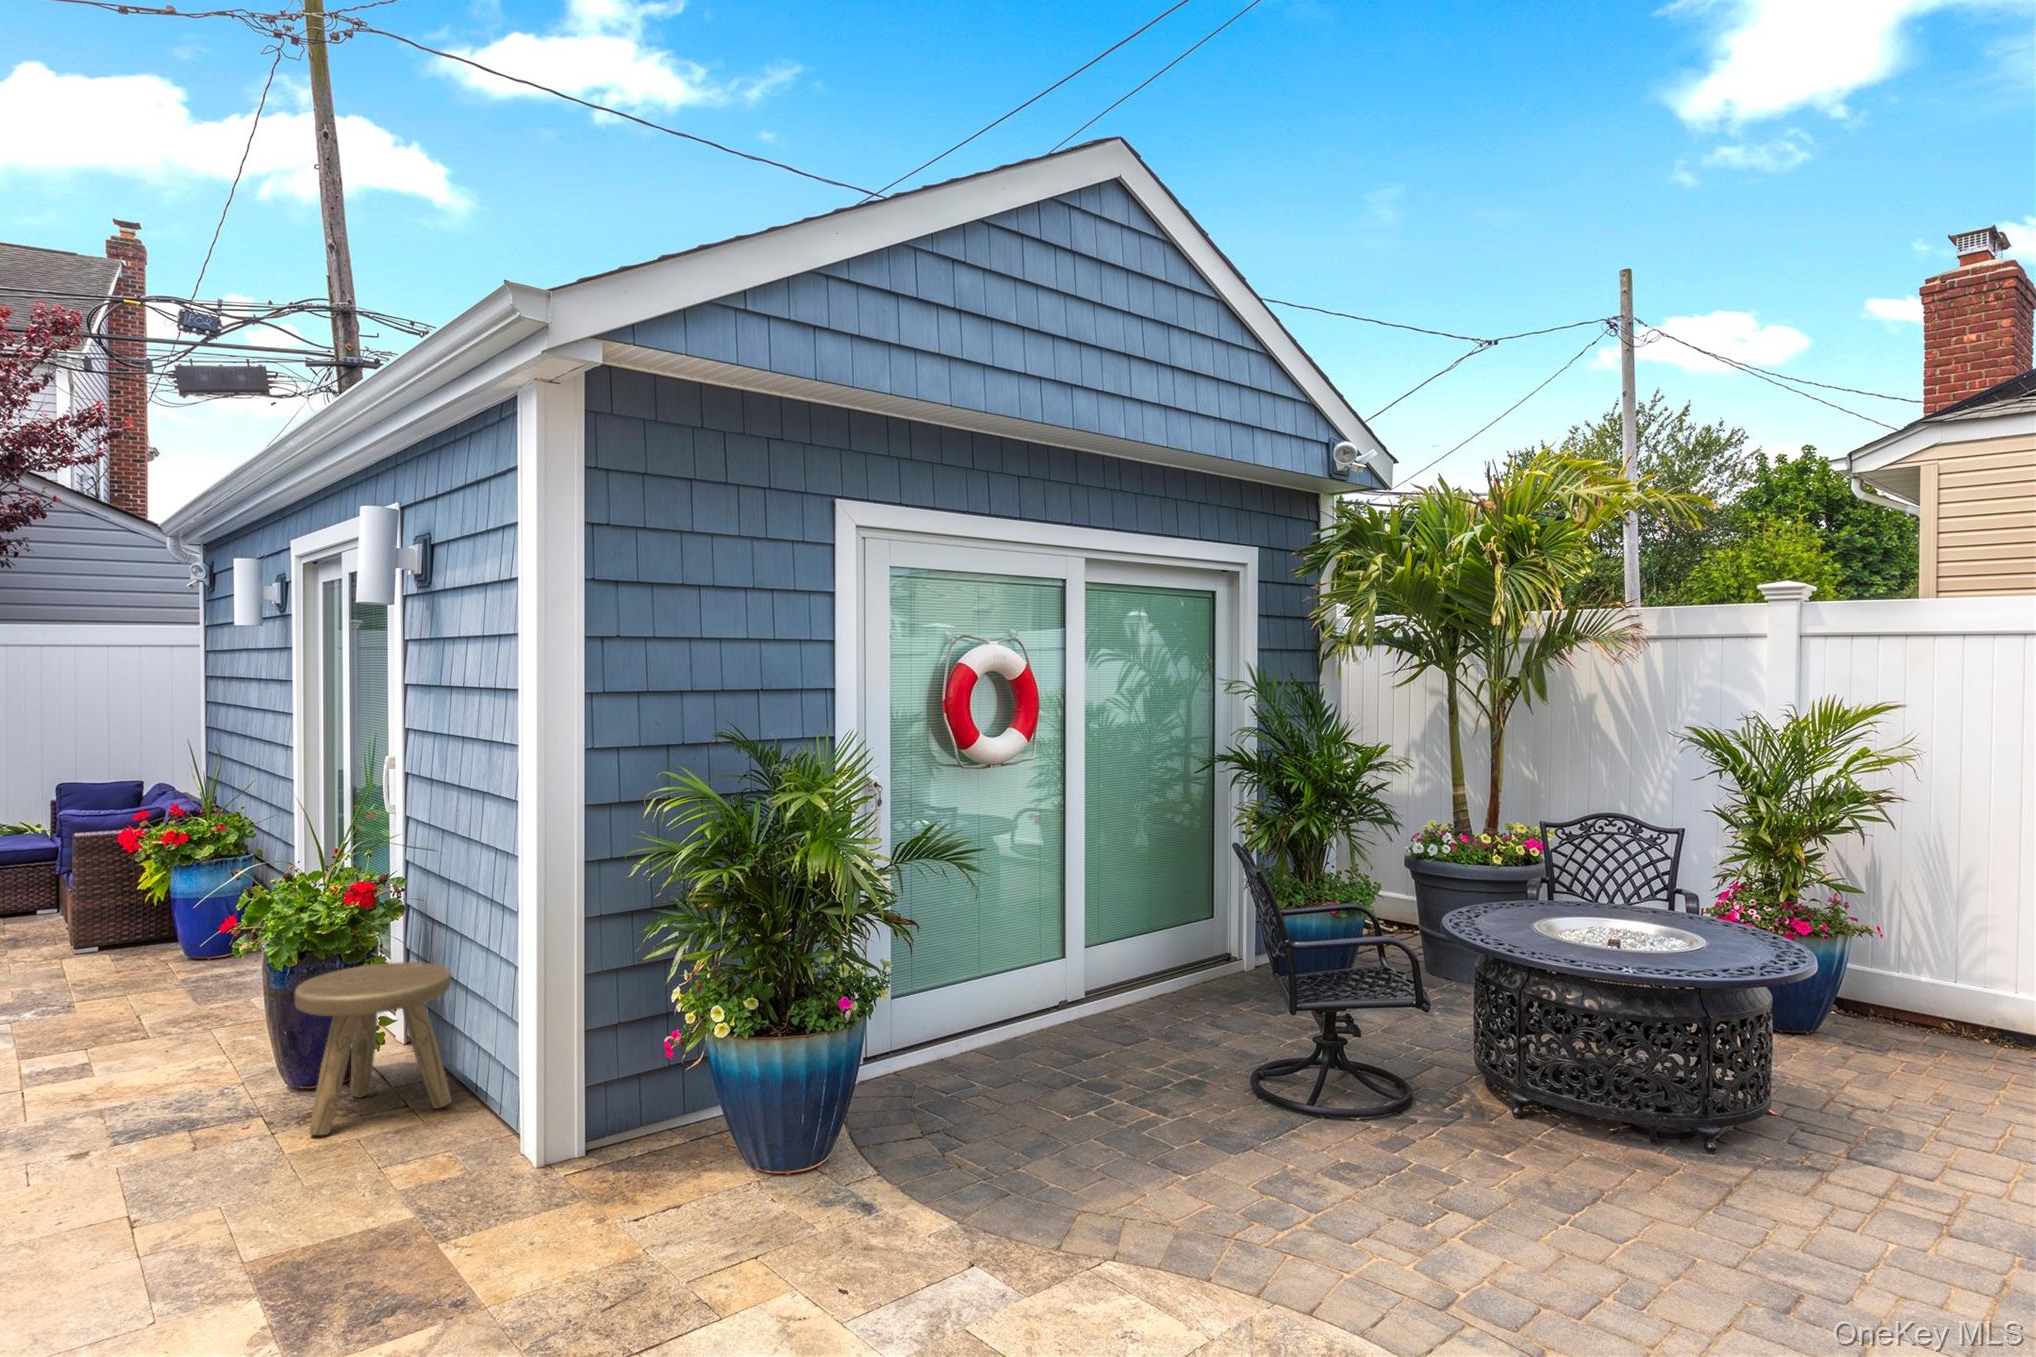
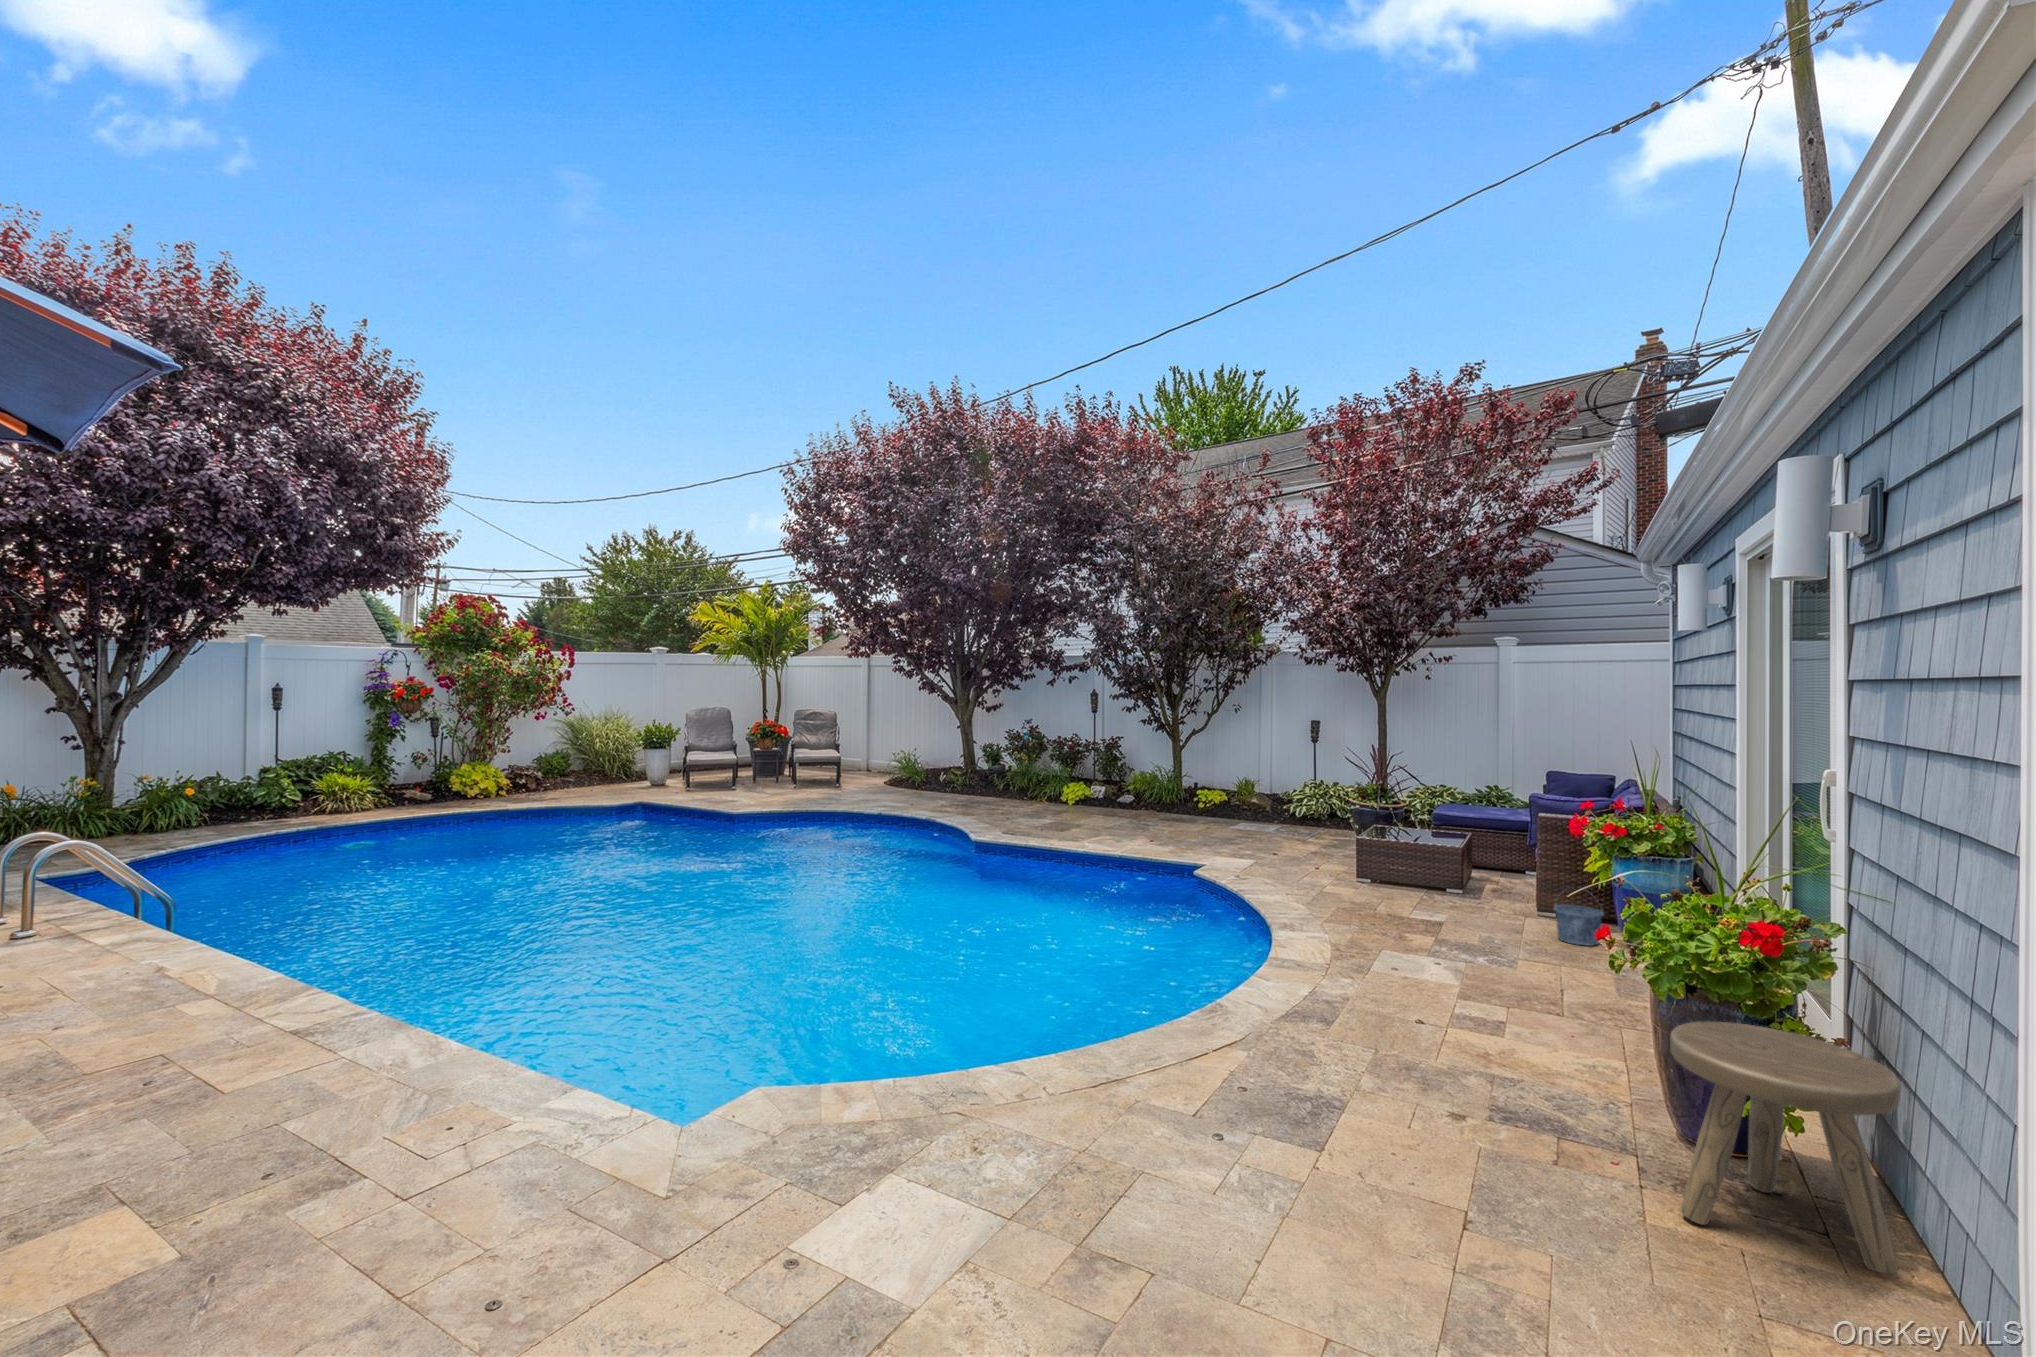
bucket: none [106,908,166,973] -> present [1554,905,1604,946]

